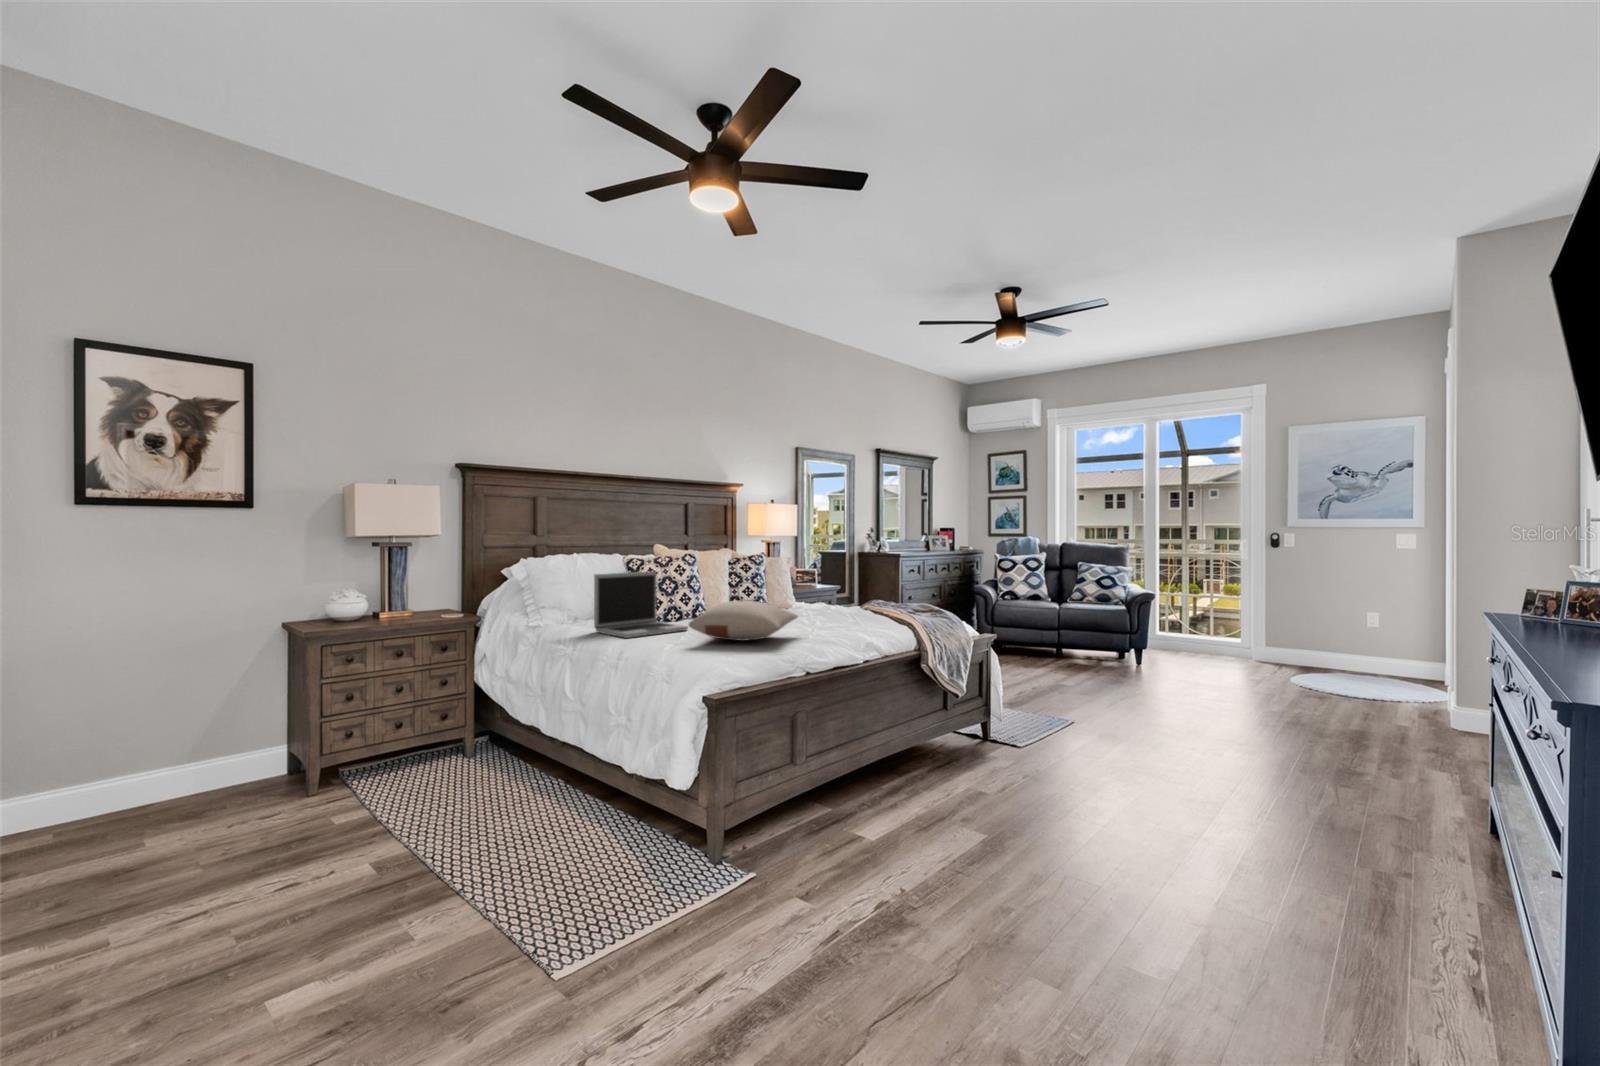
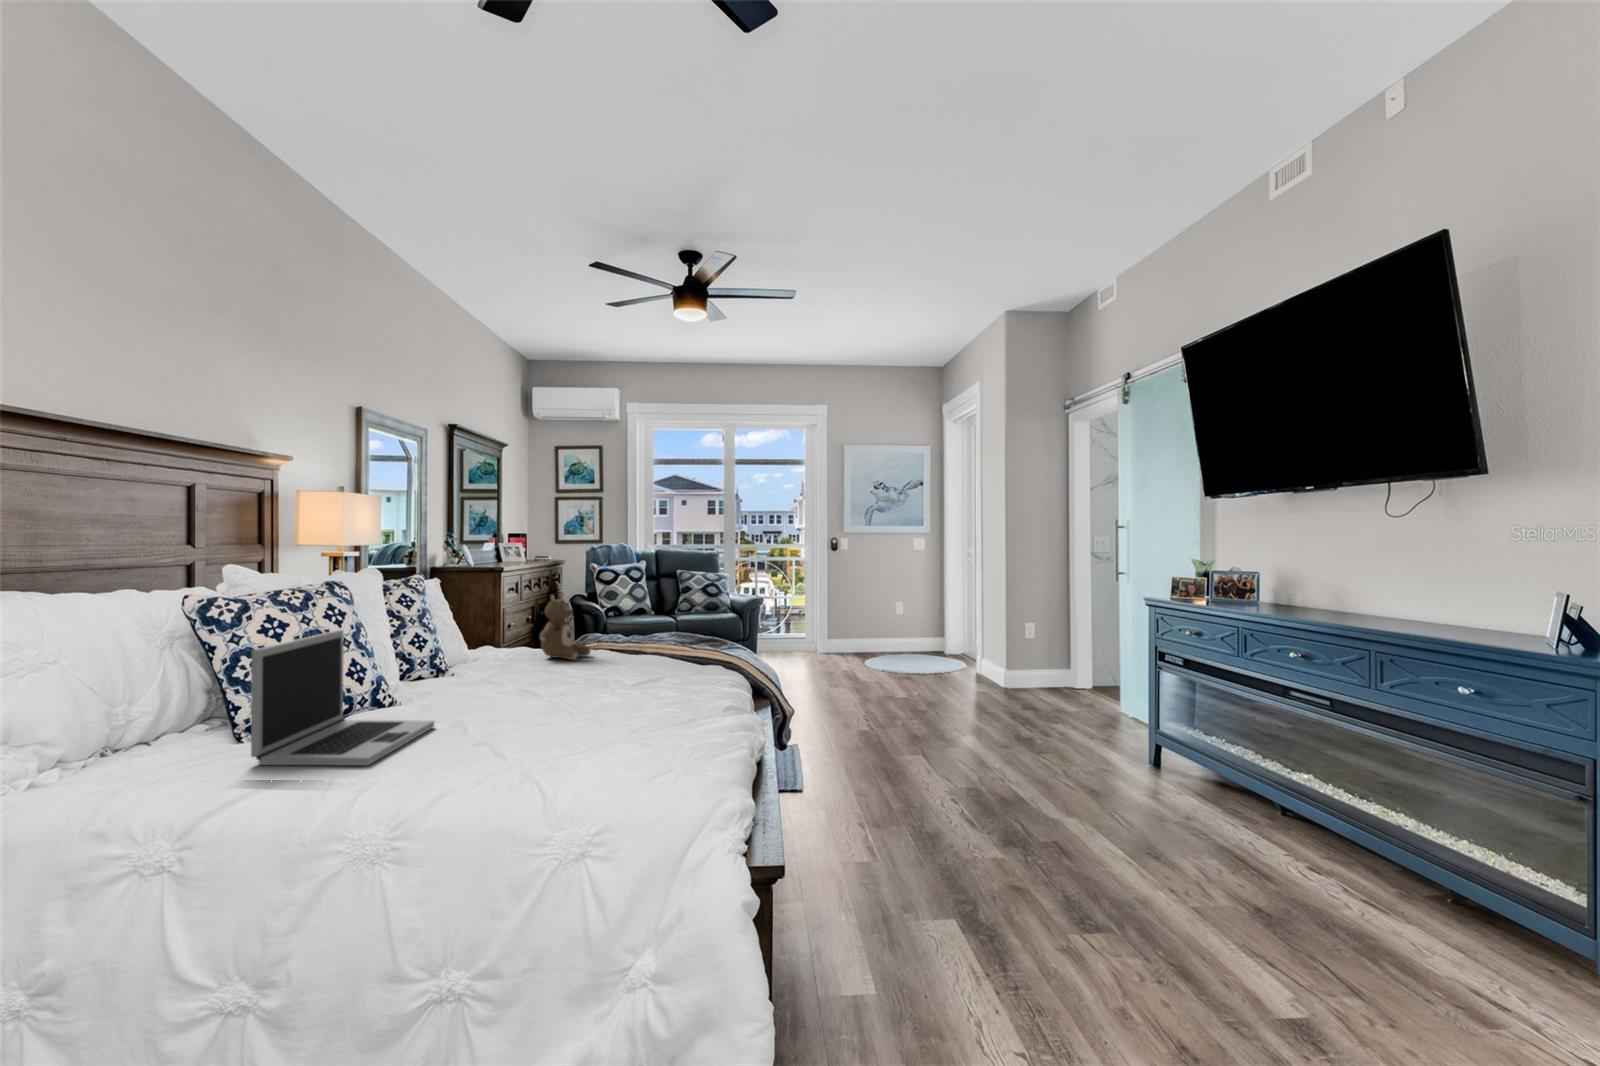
stuffed bear: none [824,564,862,613] -> present [540,593,591,660]
pillow: present [689,601,798,641] -> none [493,666,671,734]

